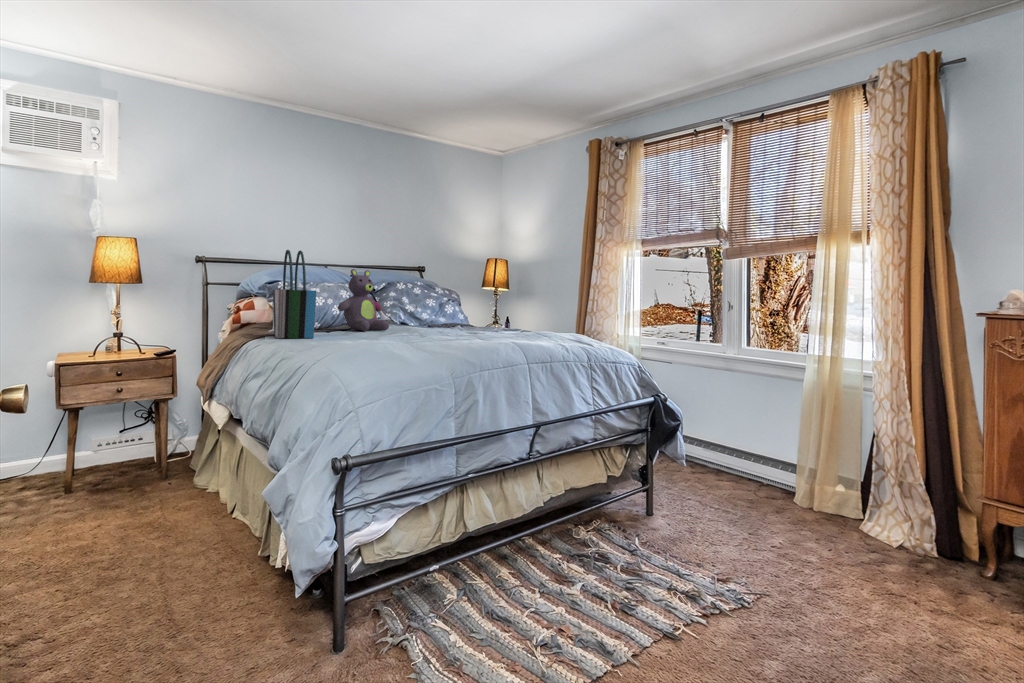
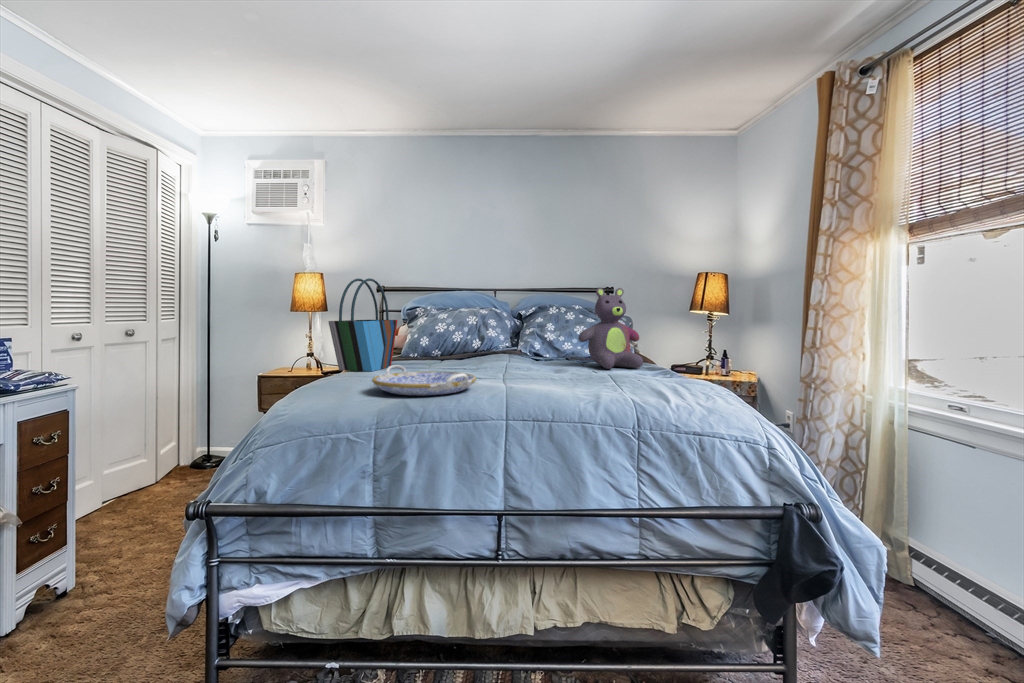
stuffed bear: present [338,269,389,331] -> present [578,288,643,369]
serving tray: none [396,327,482,347] -> present [372,365,476,396]

